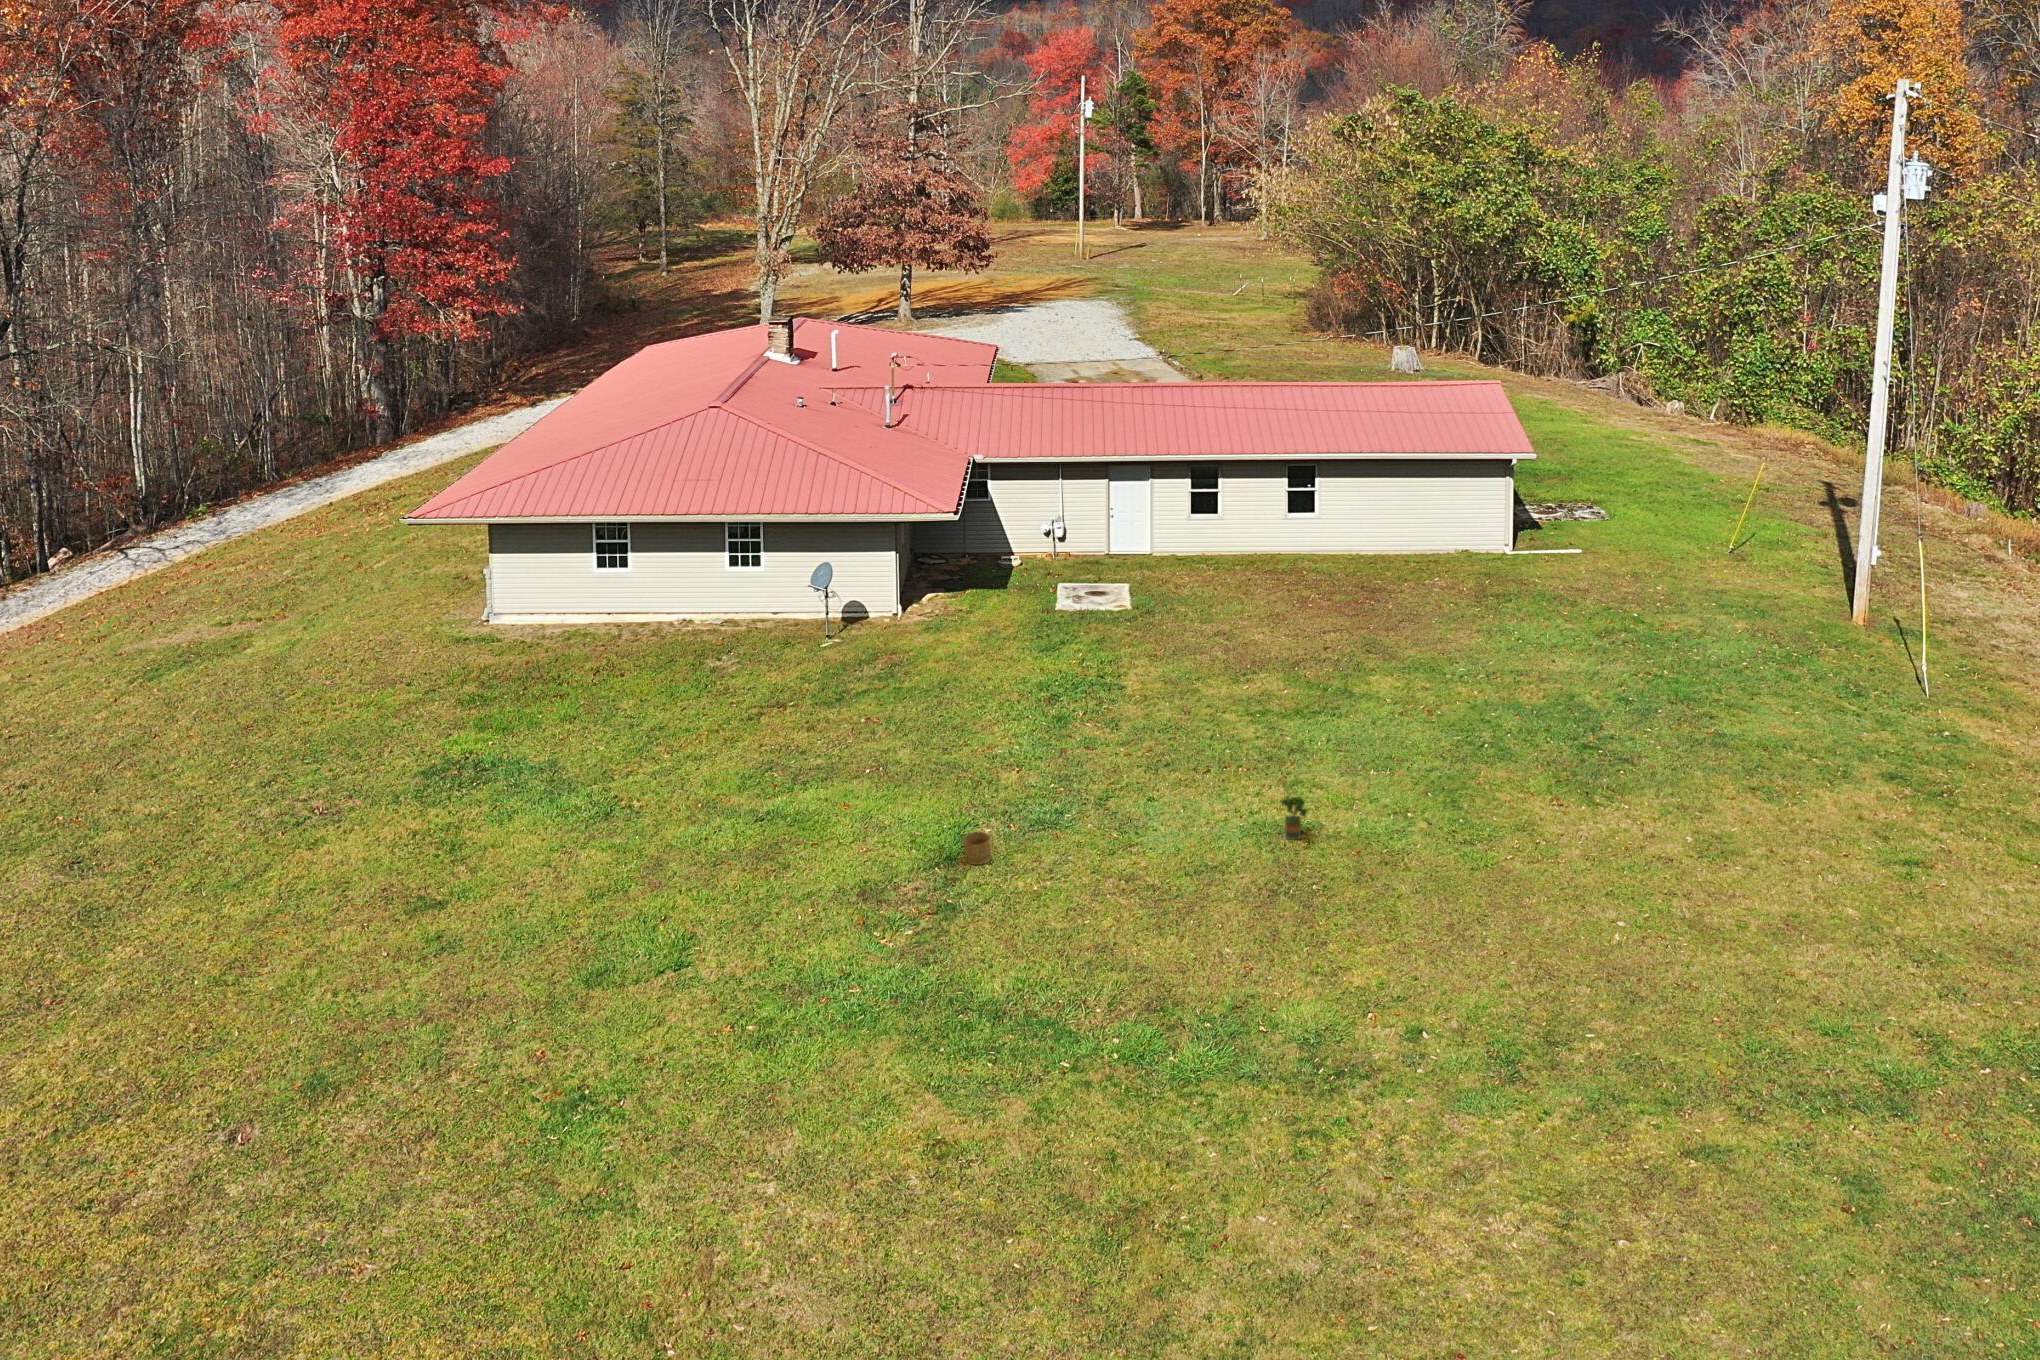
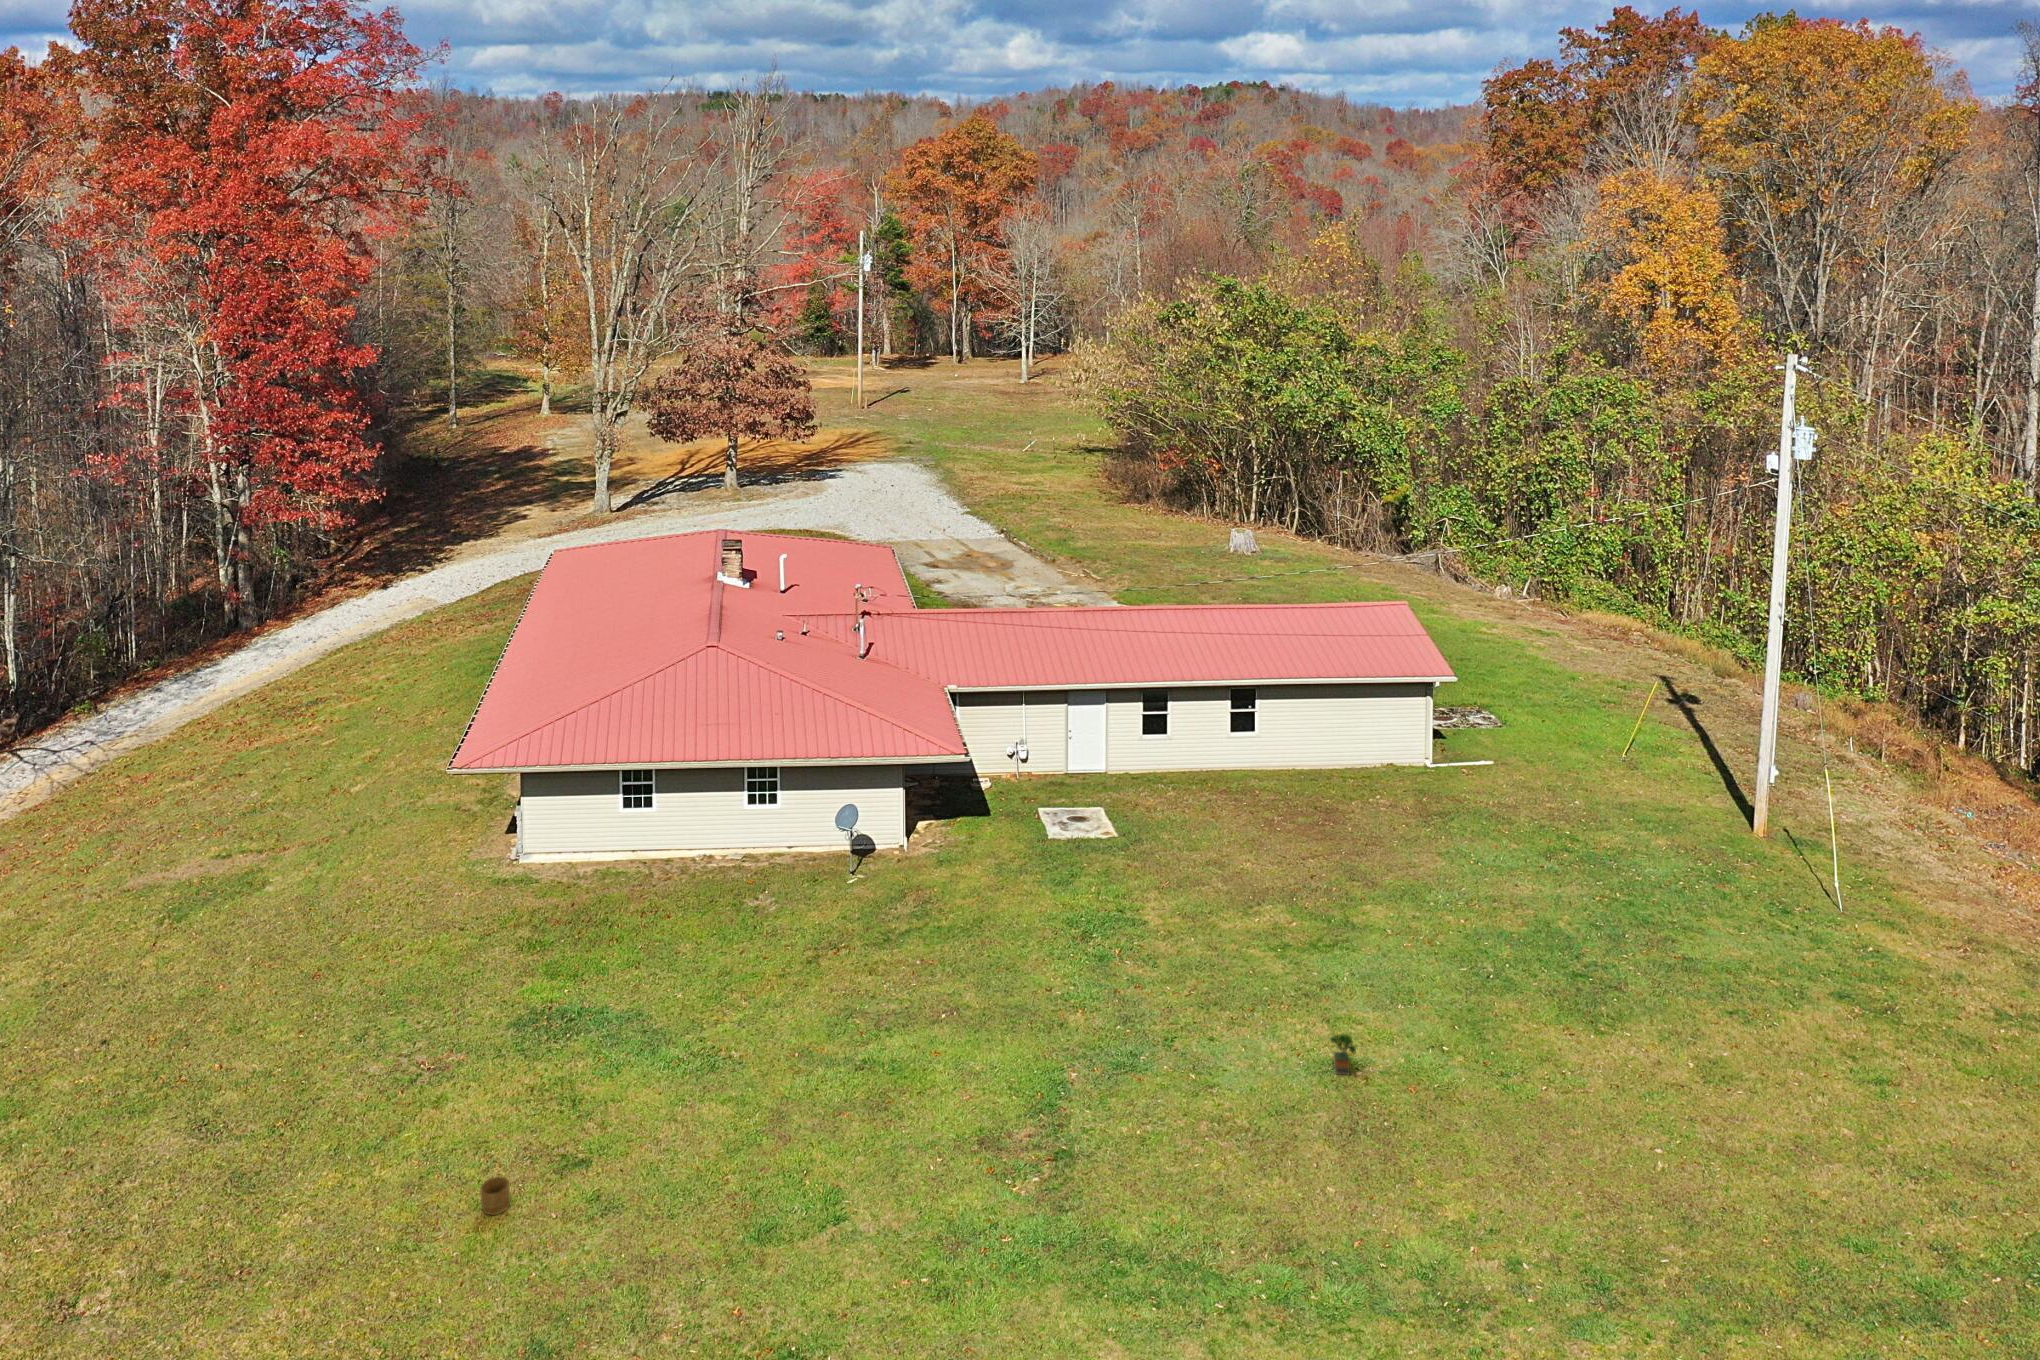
wooden bucket: present [962,832,991,865] -> present [480,1177,511,1215]

